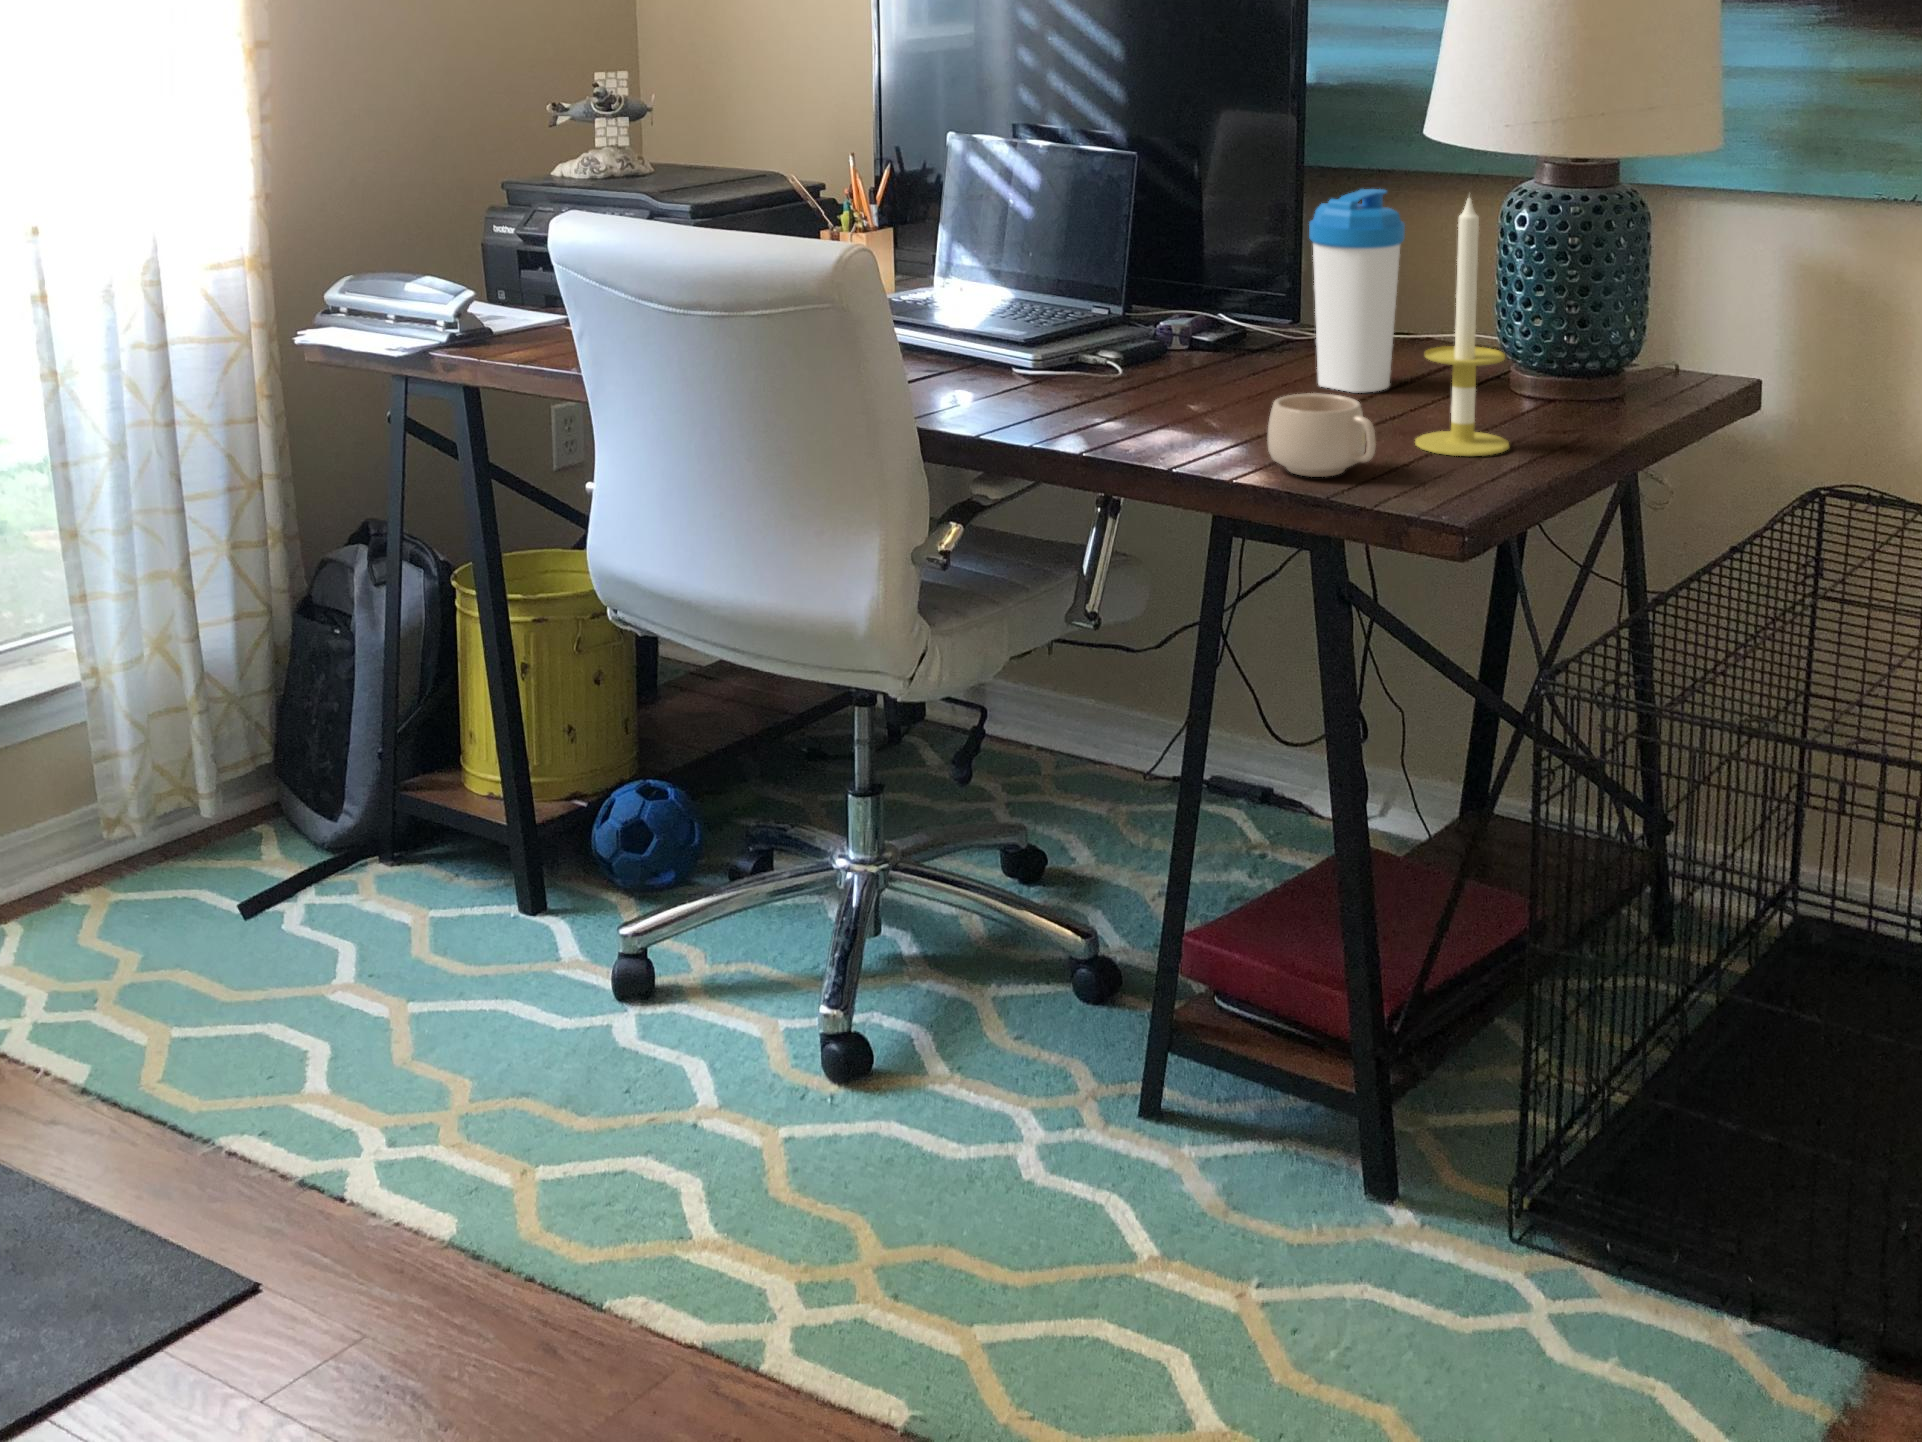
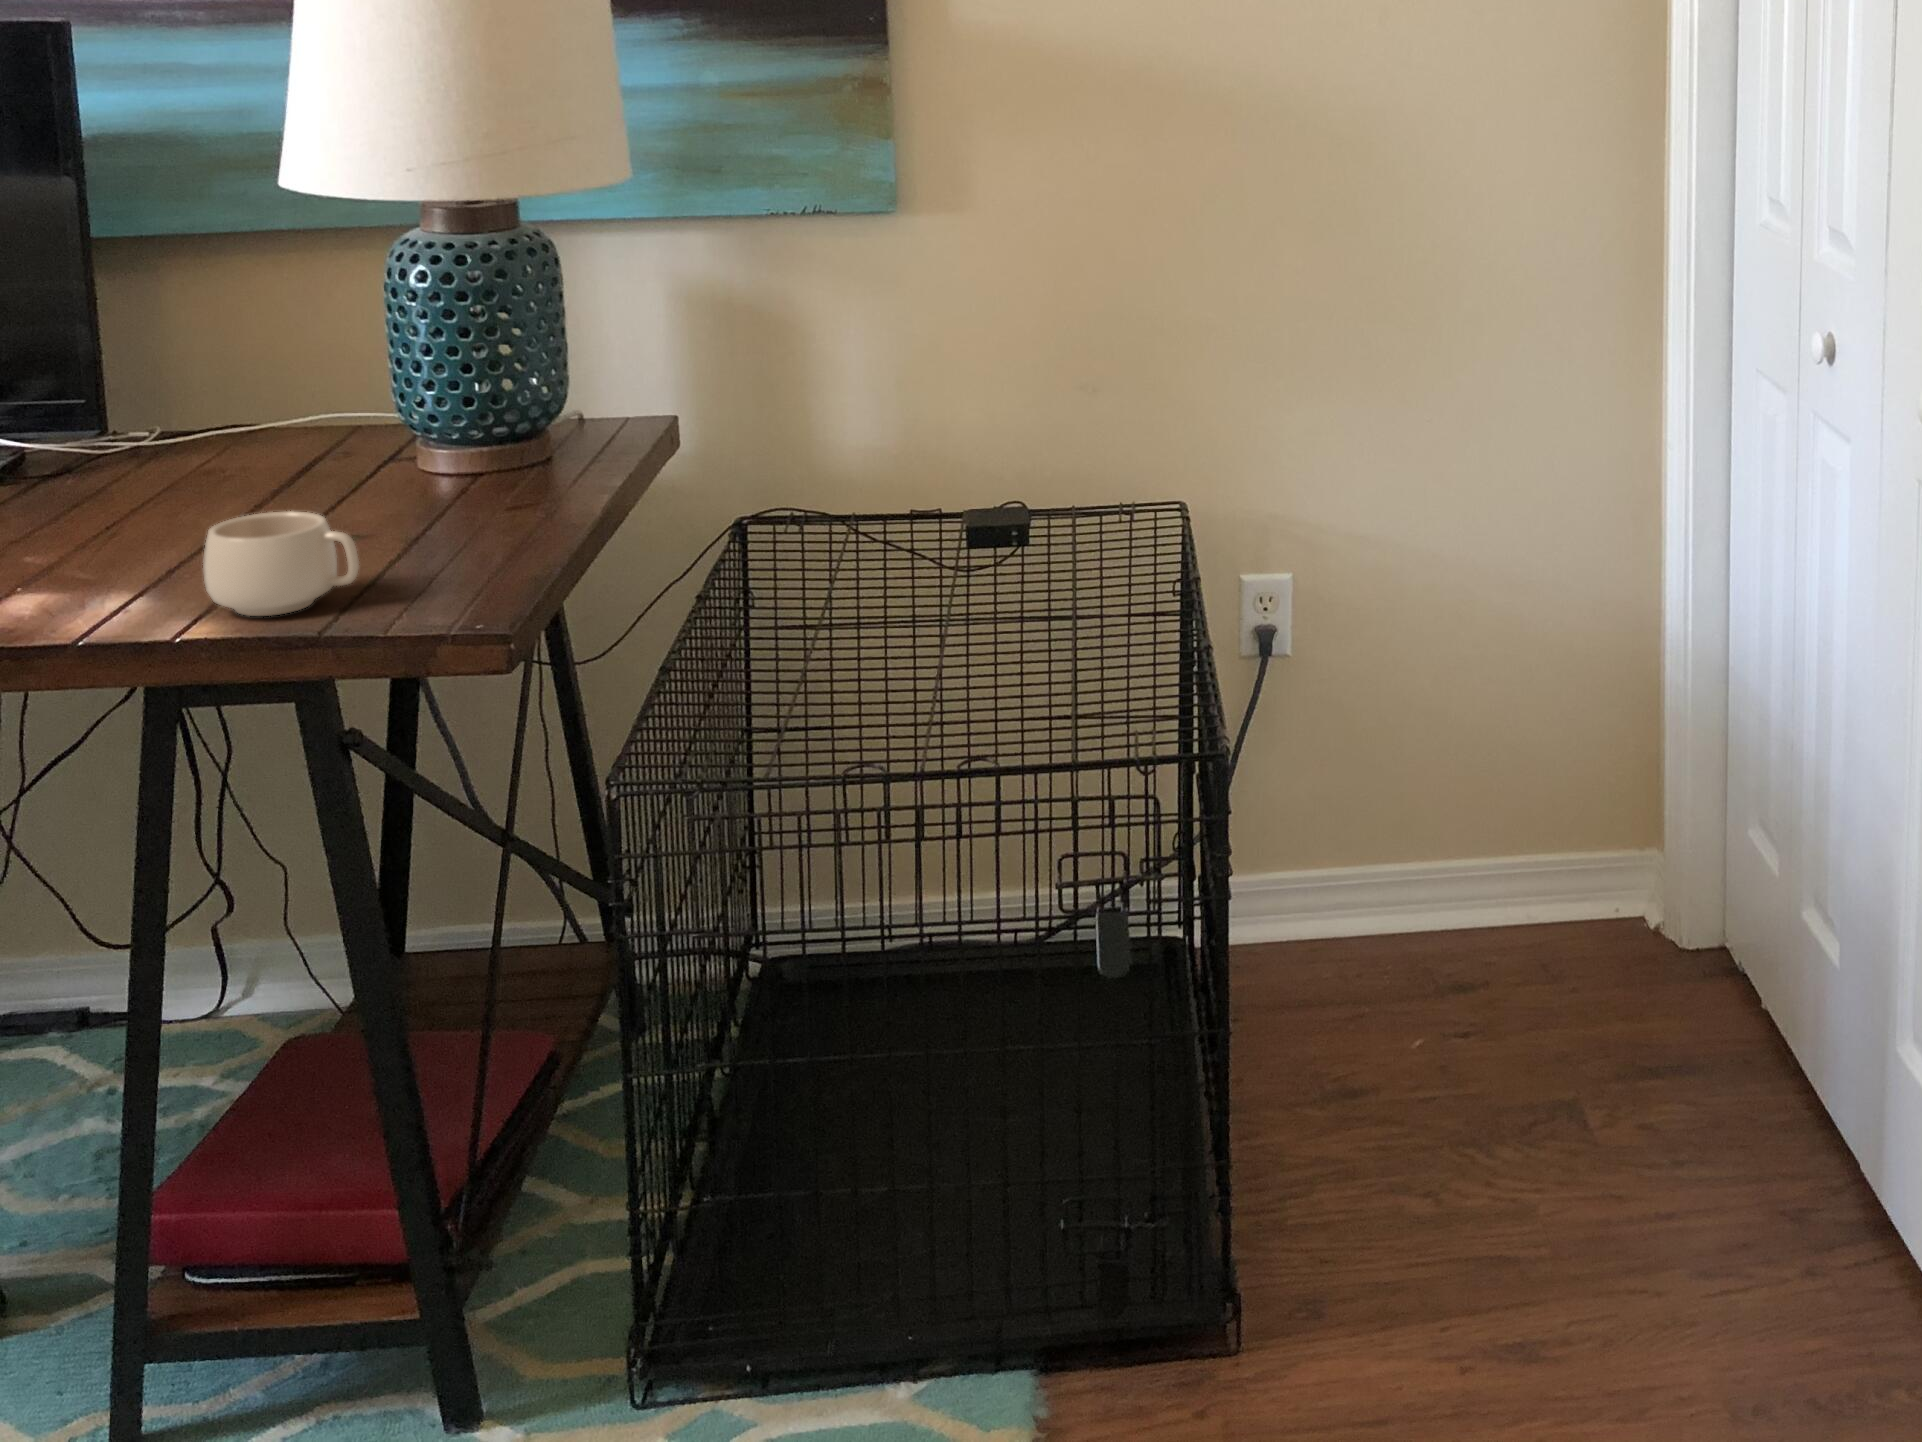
water bottle: present [1309,189,1405,393] -> none [135,258,267,506]
candle: present [1415,198,1510,456] -> none [363,252,483,558]

